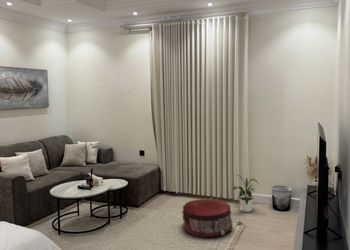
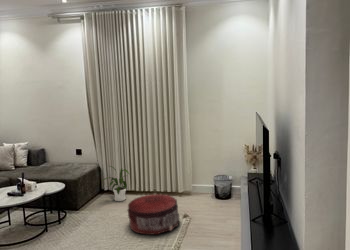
house plant: present [232,178,258,212] -> present [103,166,129,201]

